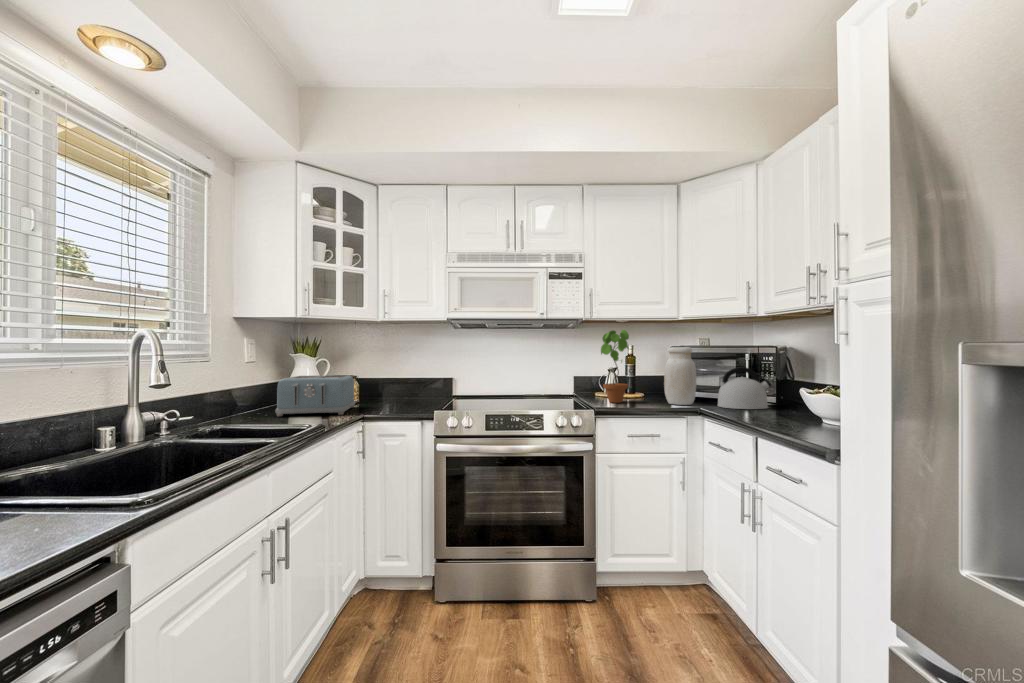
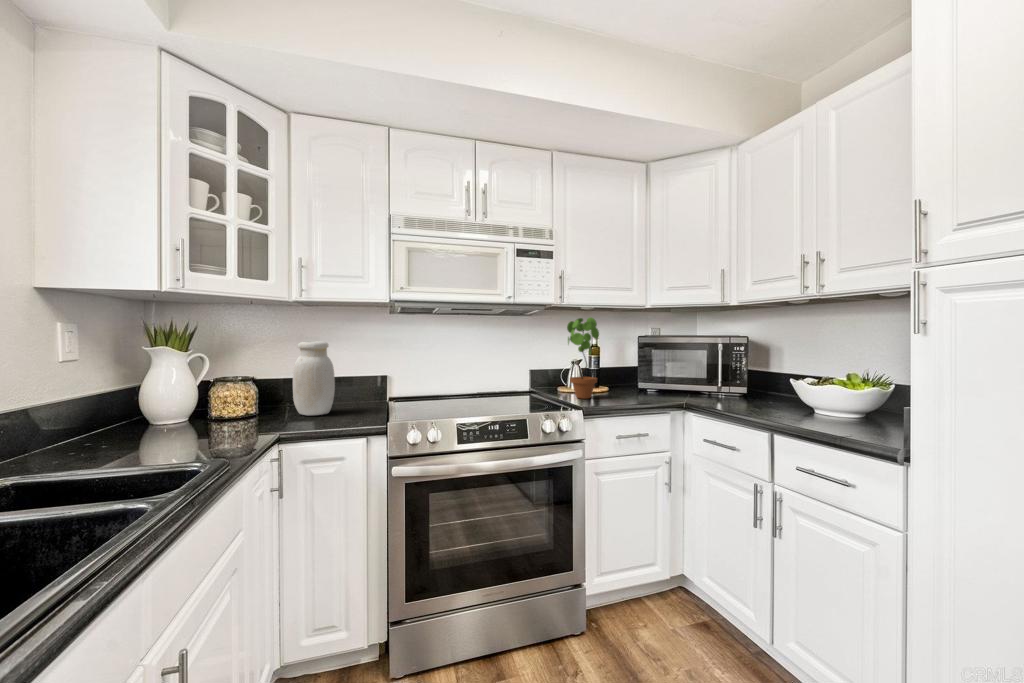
jar: present [664,347,696,405] -> present [293,341,335,415]
kettle: present [717,367,771,409] -> none [691,358,744,402]
toaster: present [275,375,355,416] -> none [122,377,259,449]

